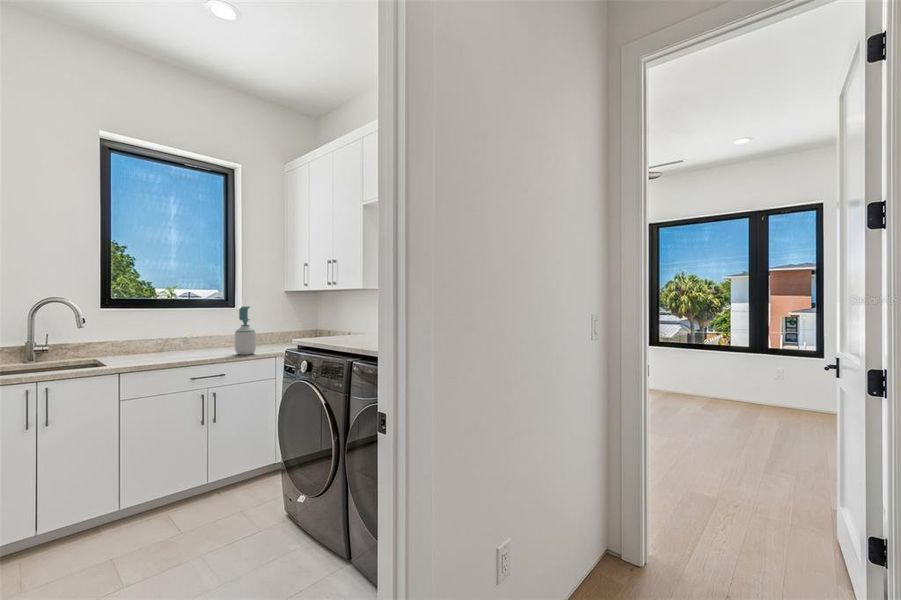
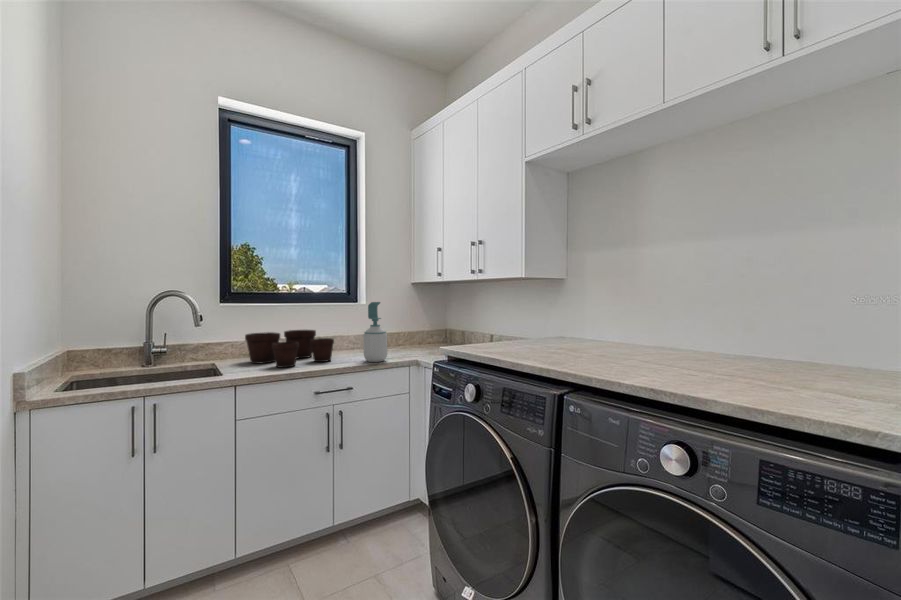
flower pot: none [125,330,209,360] -> present [245,330,334,368]

